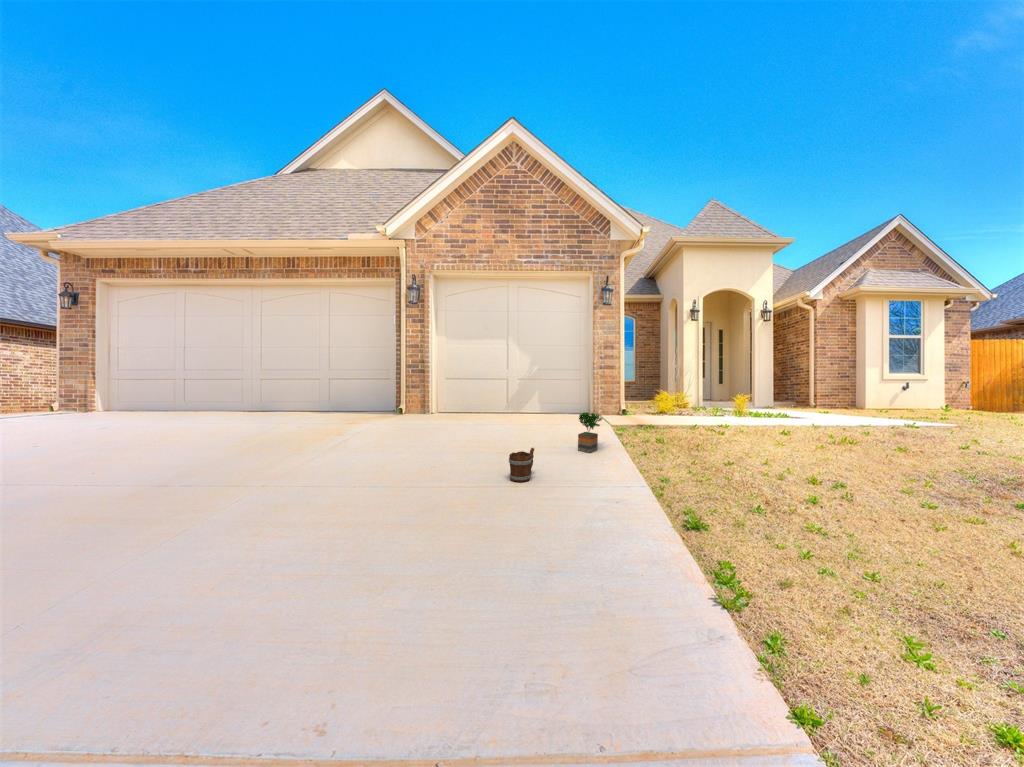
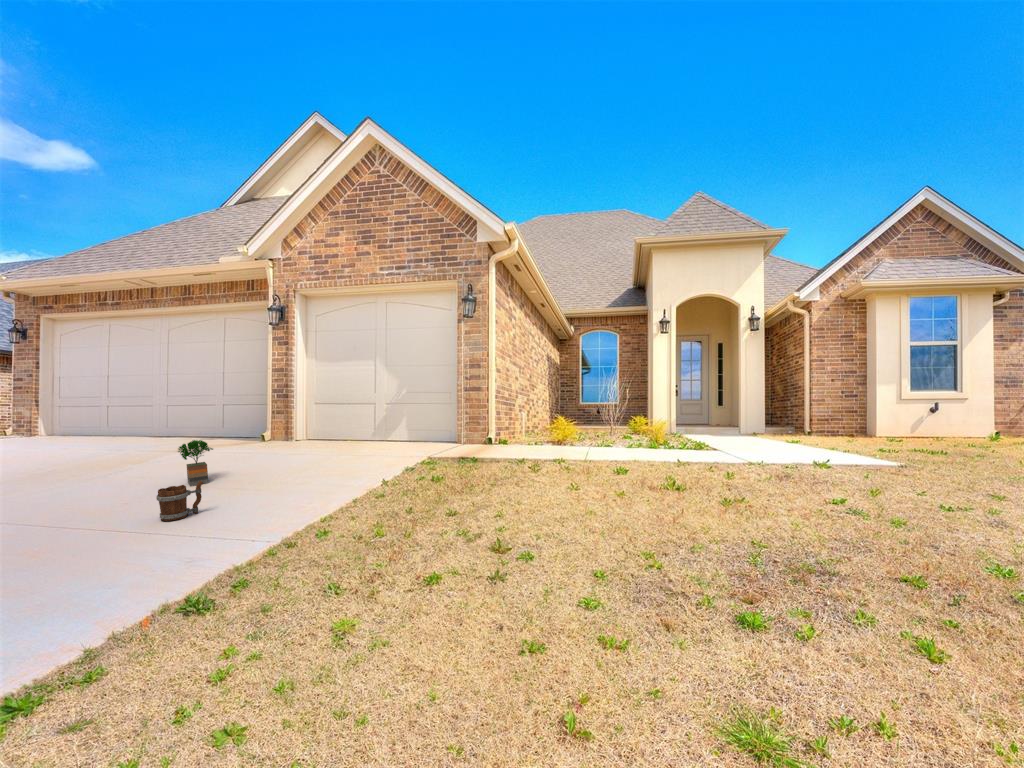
potted tree: present [578,412,602,453] -> present [178,440,213,486]

